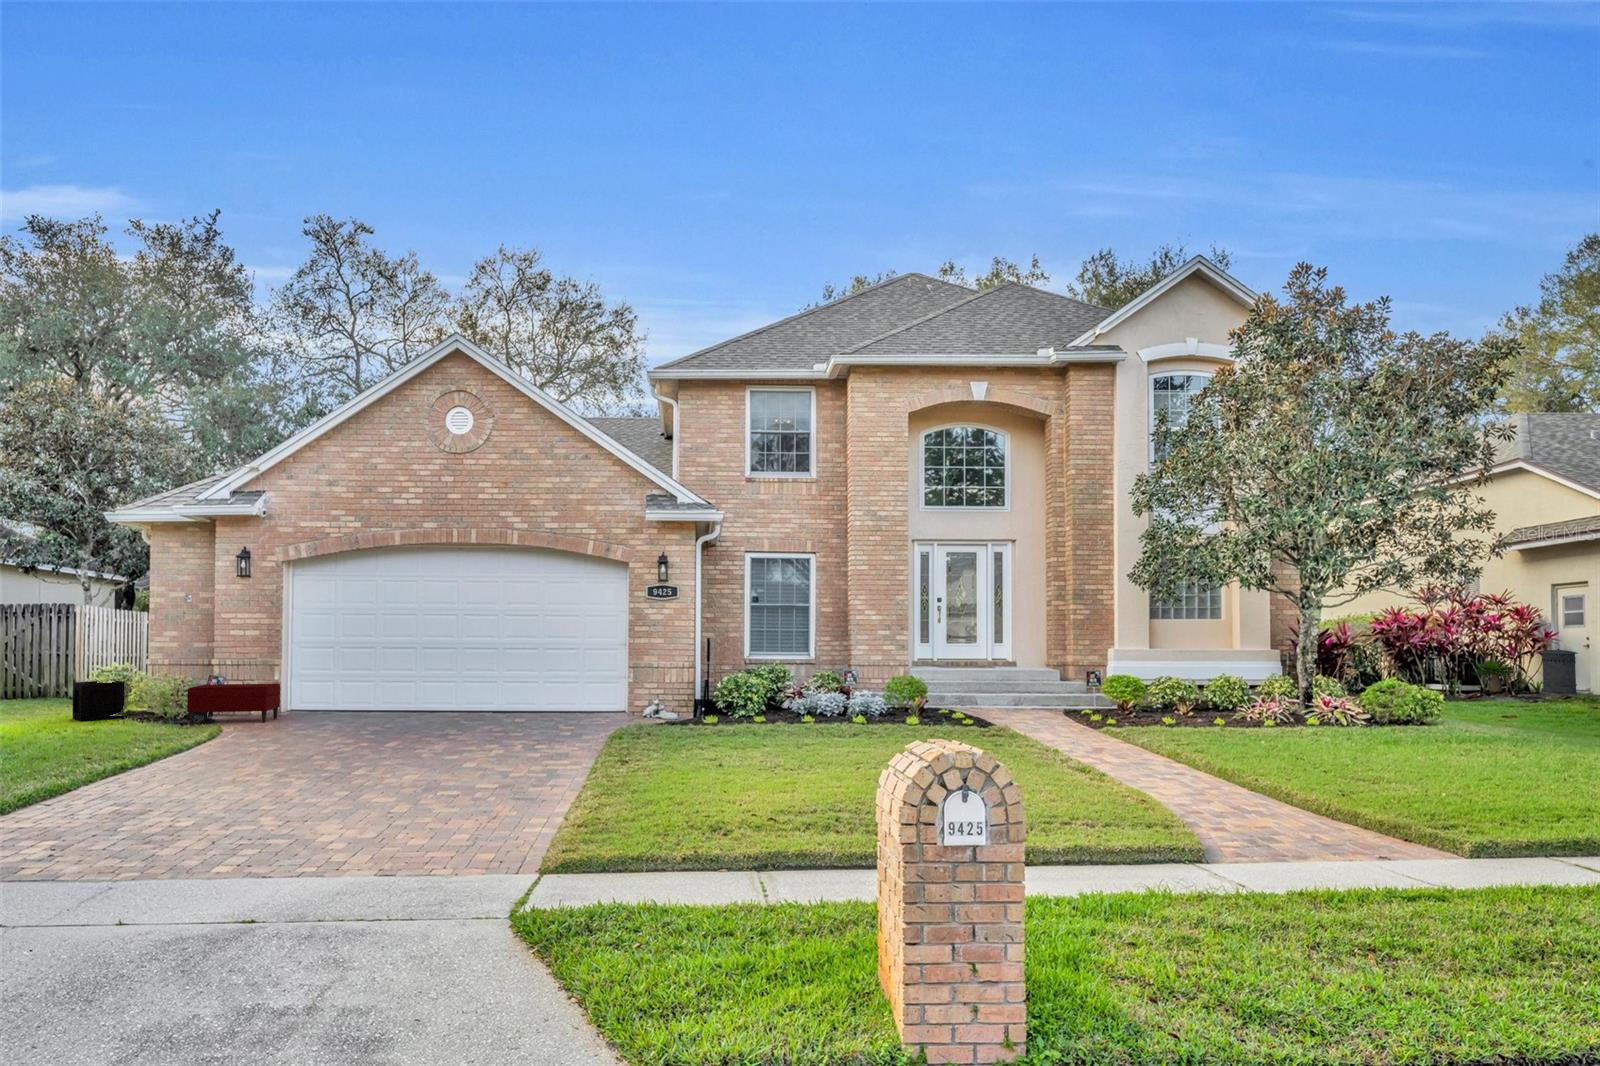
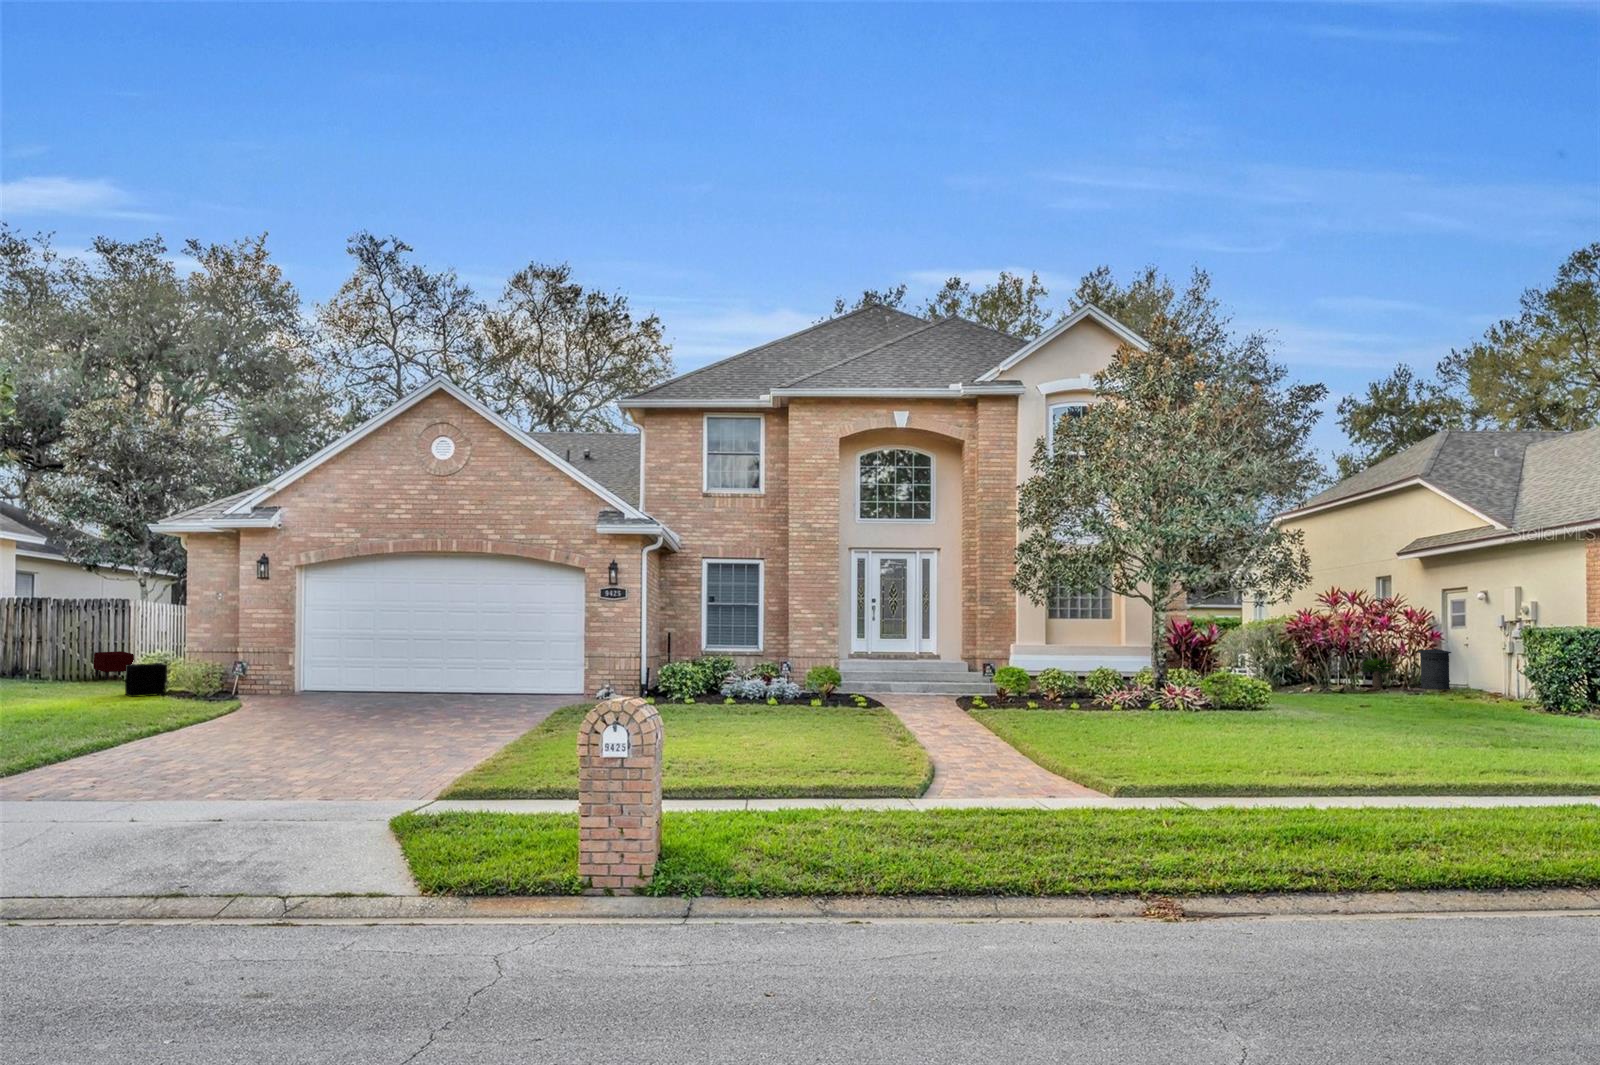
bench: present [187,684,280,723] -> present [94,651,134,680]

